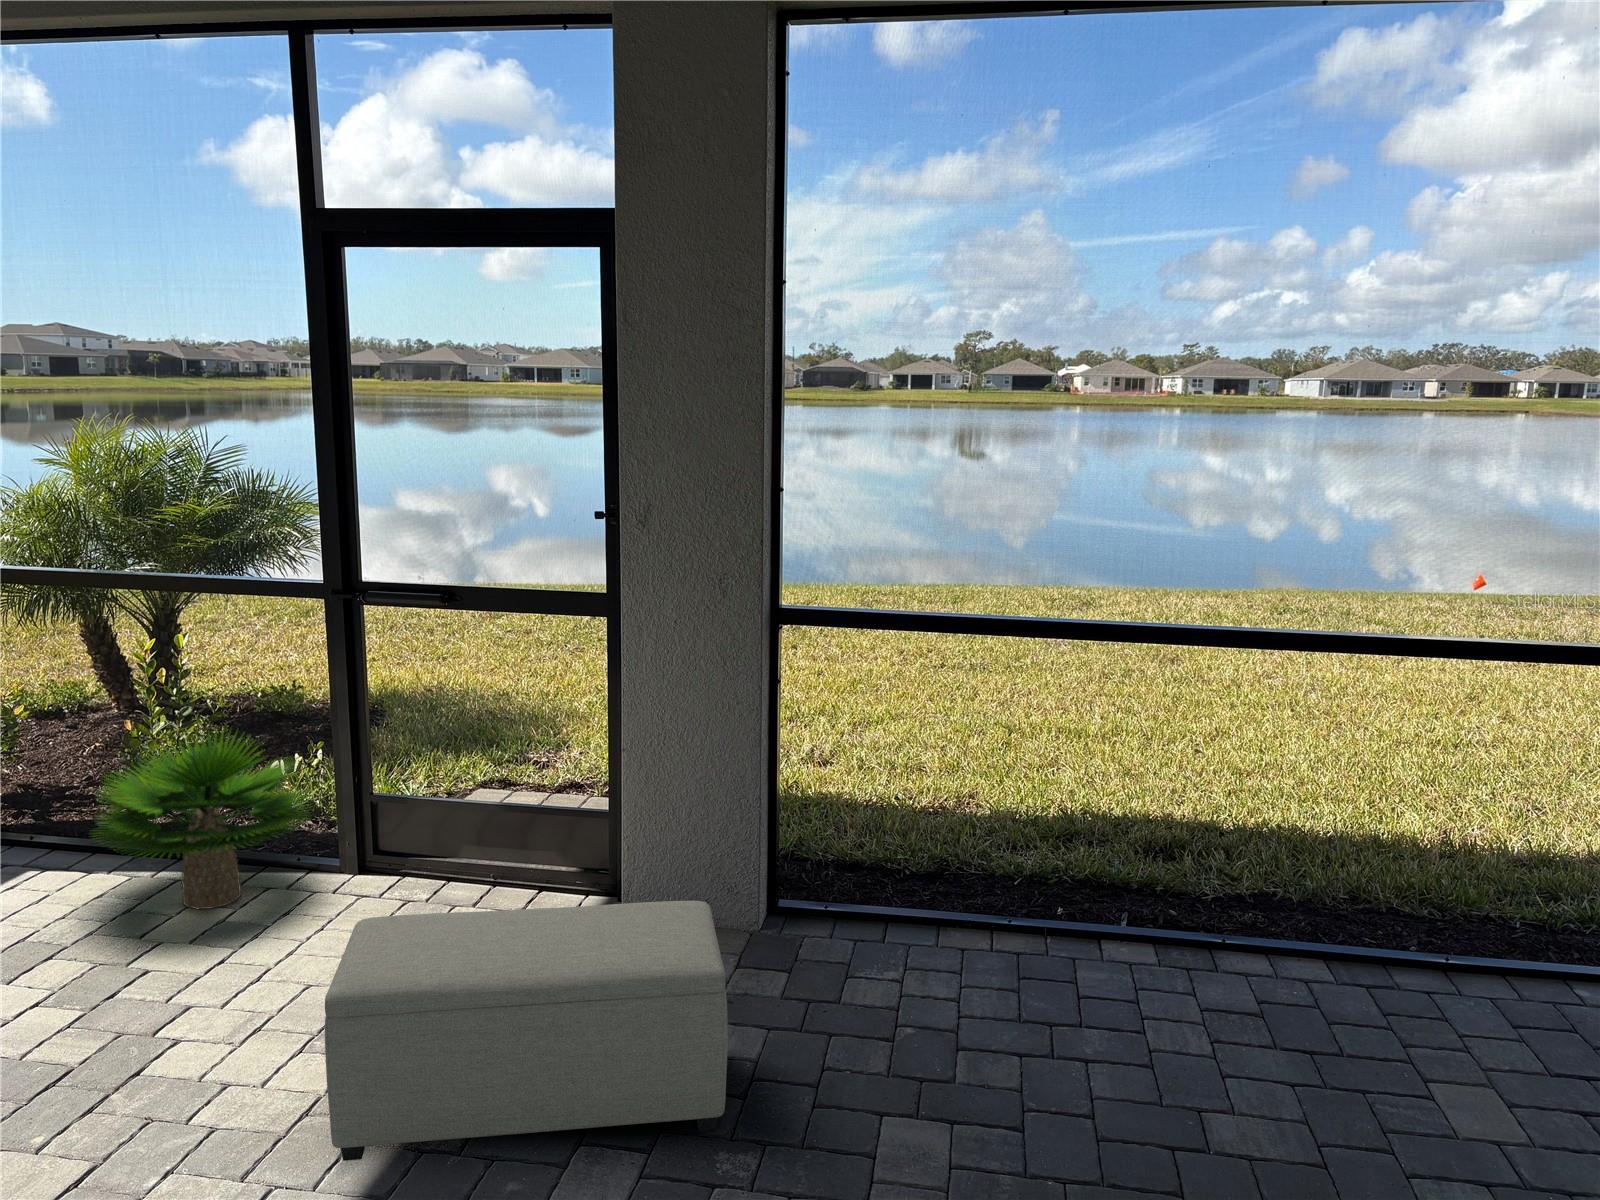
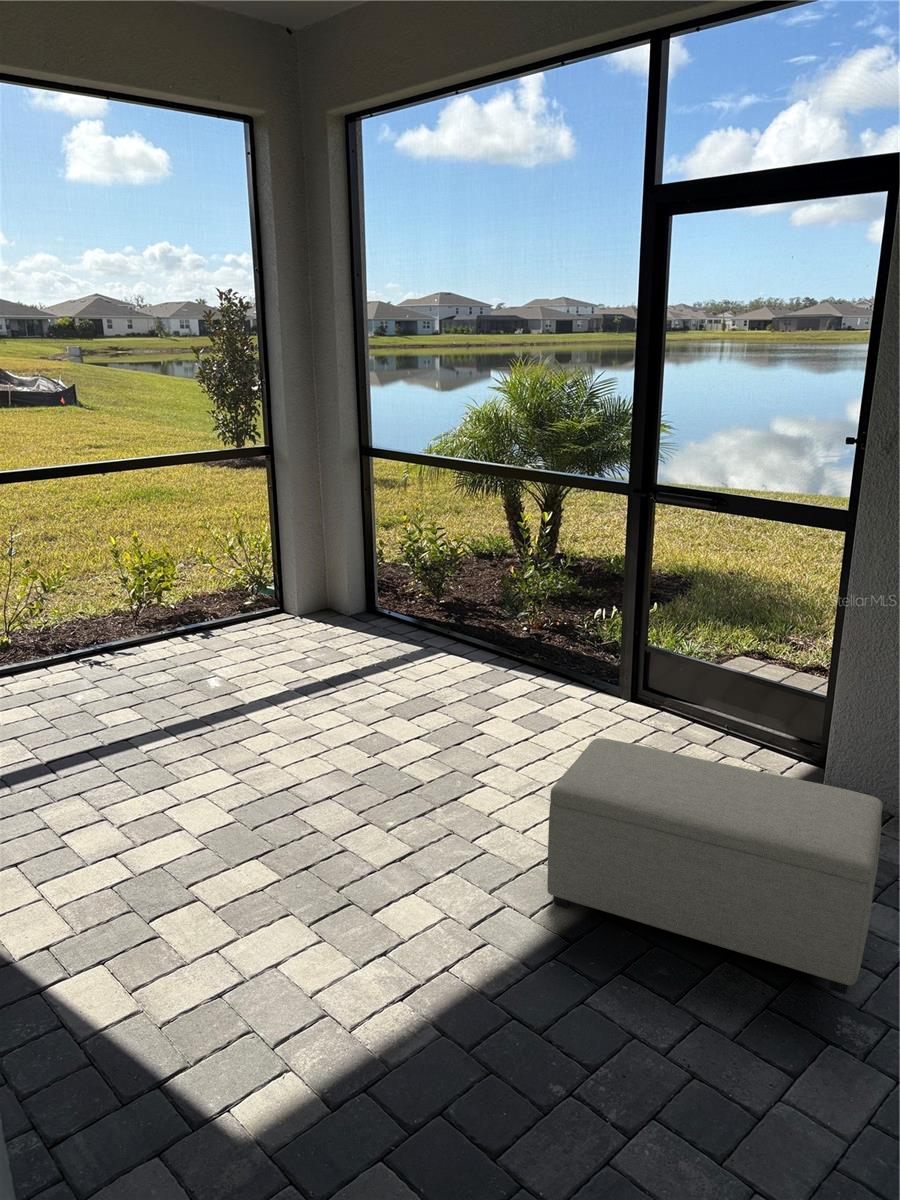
potted plant: present [101,732,306,909] -> none [466,579,611,702]

